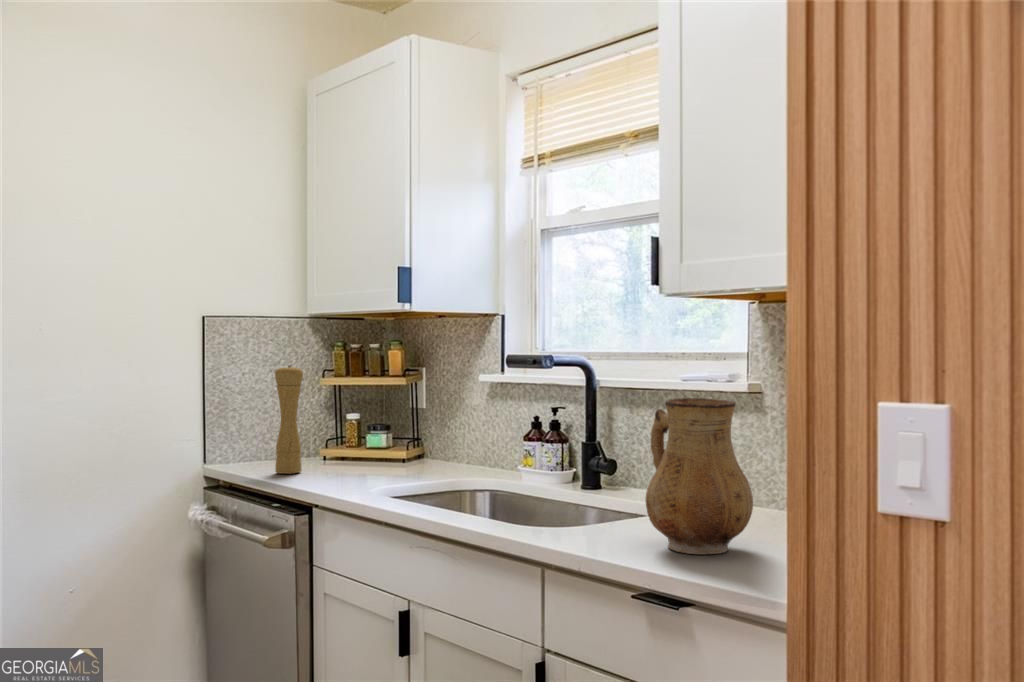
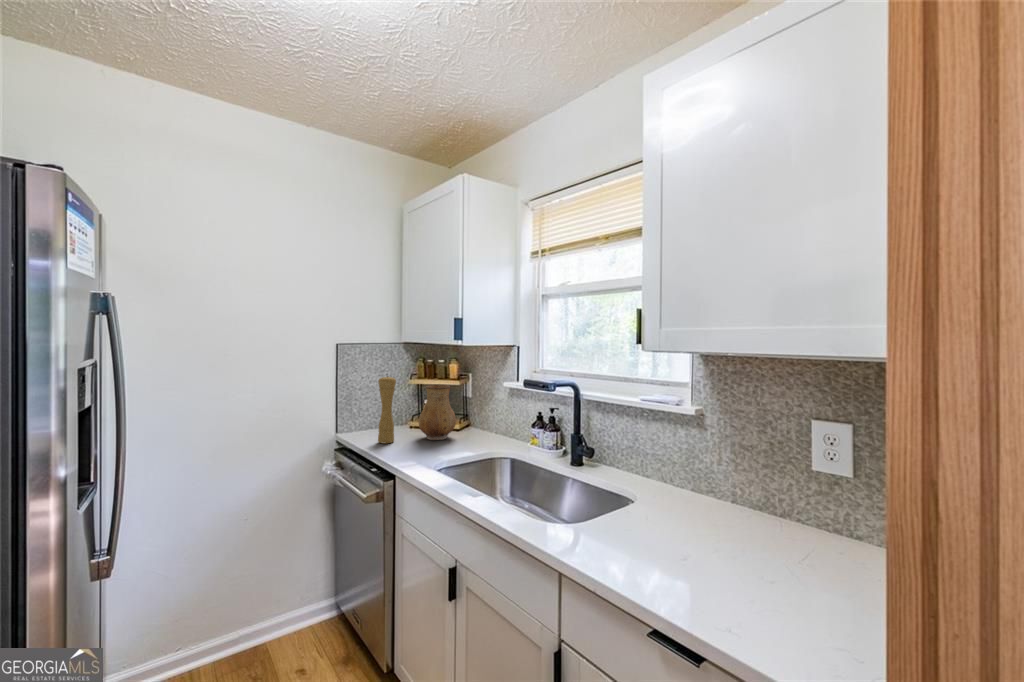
ceramic pitcher: present [645,398,753,554] -> present [419,384,456,440]

